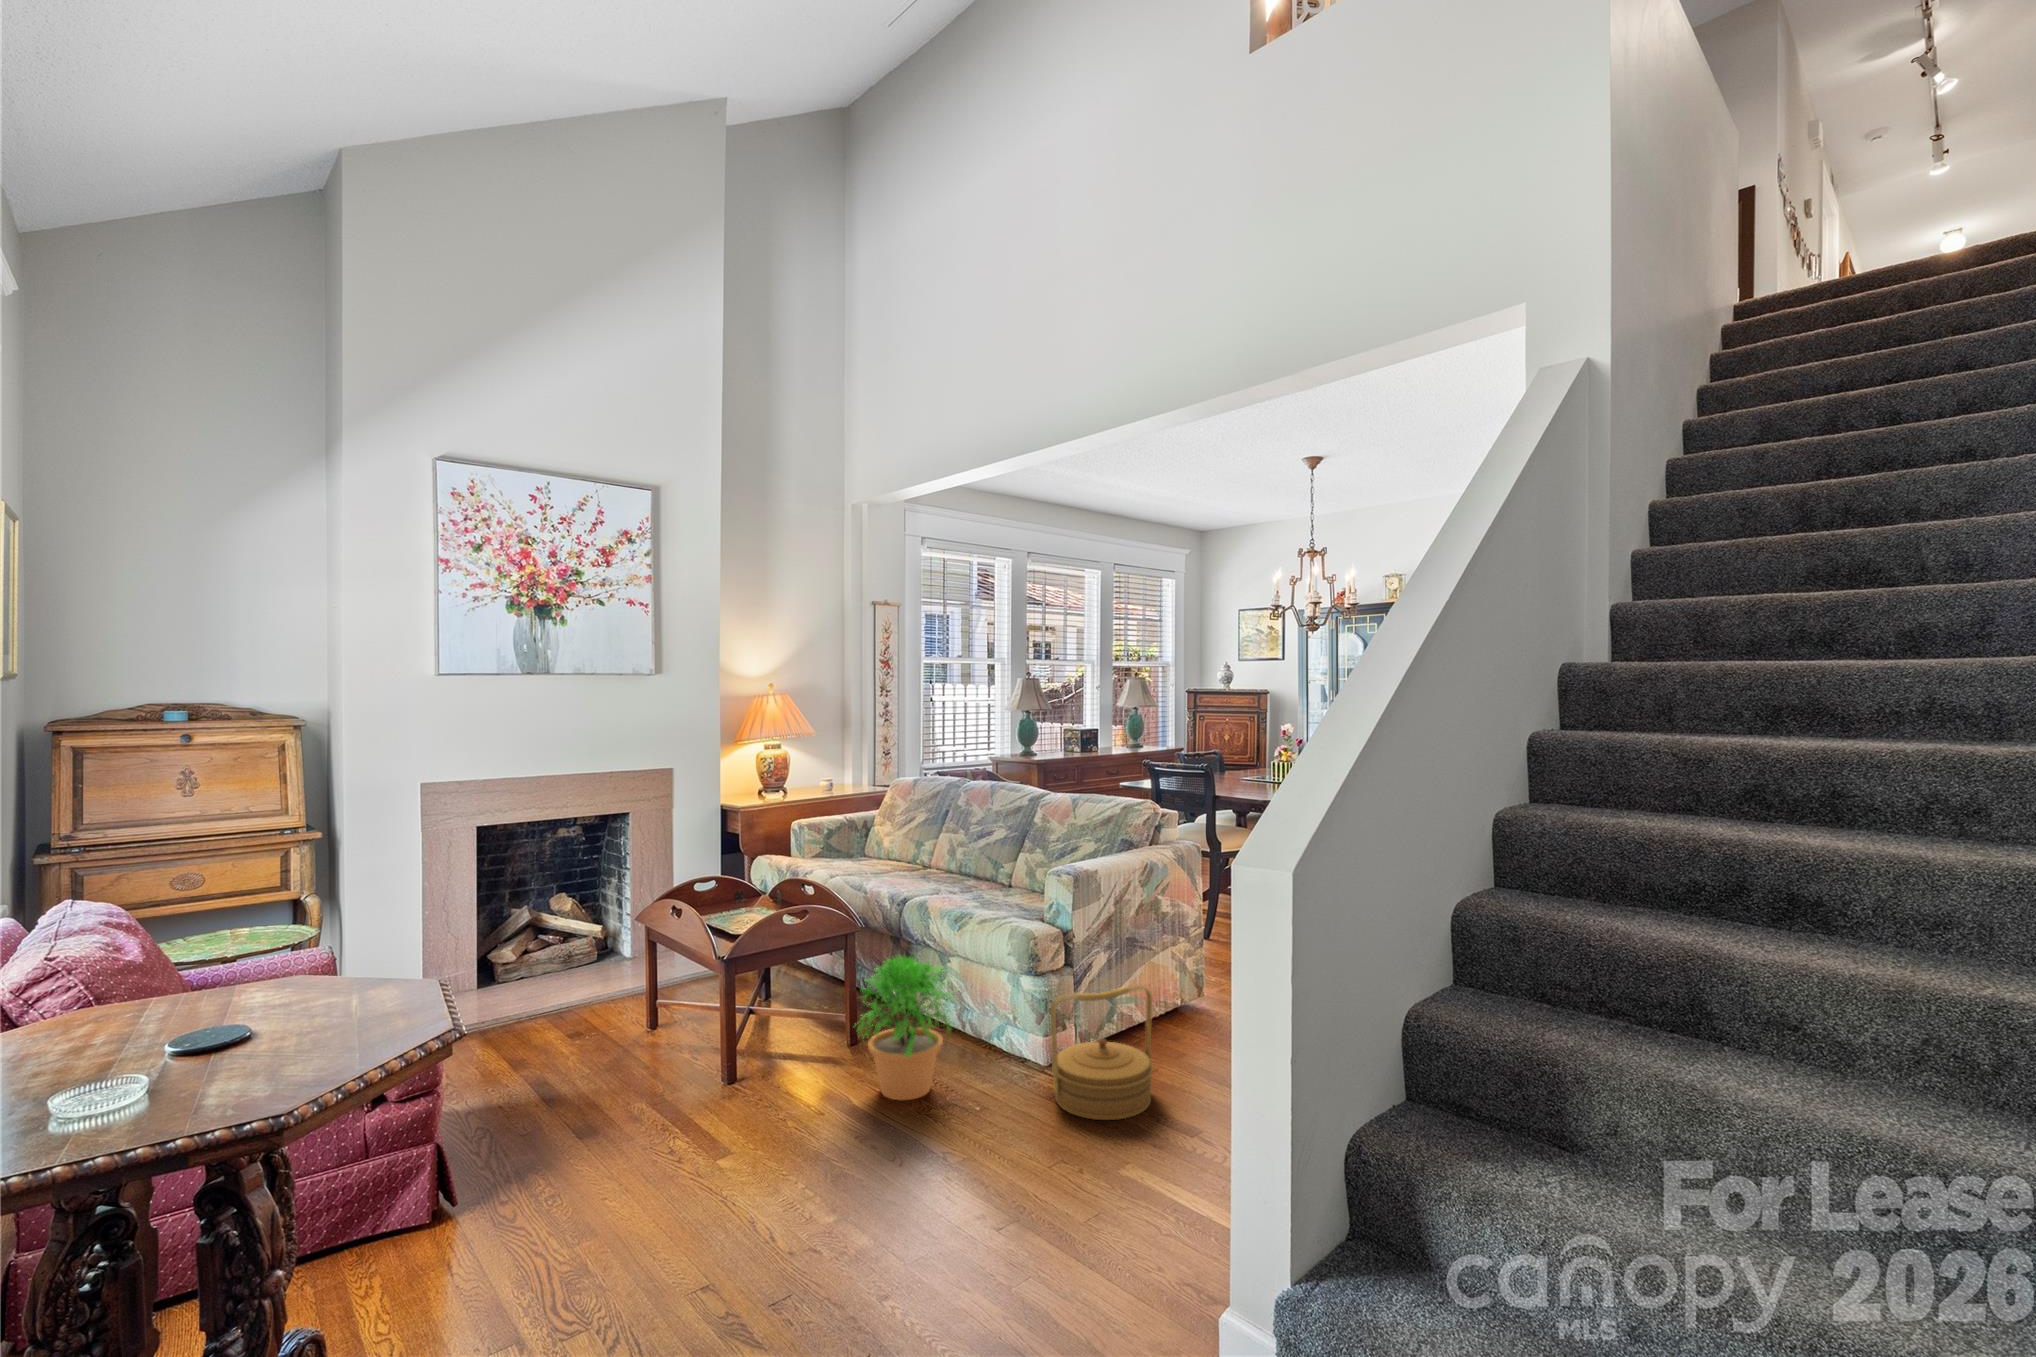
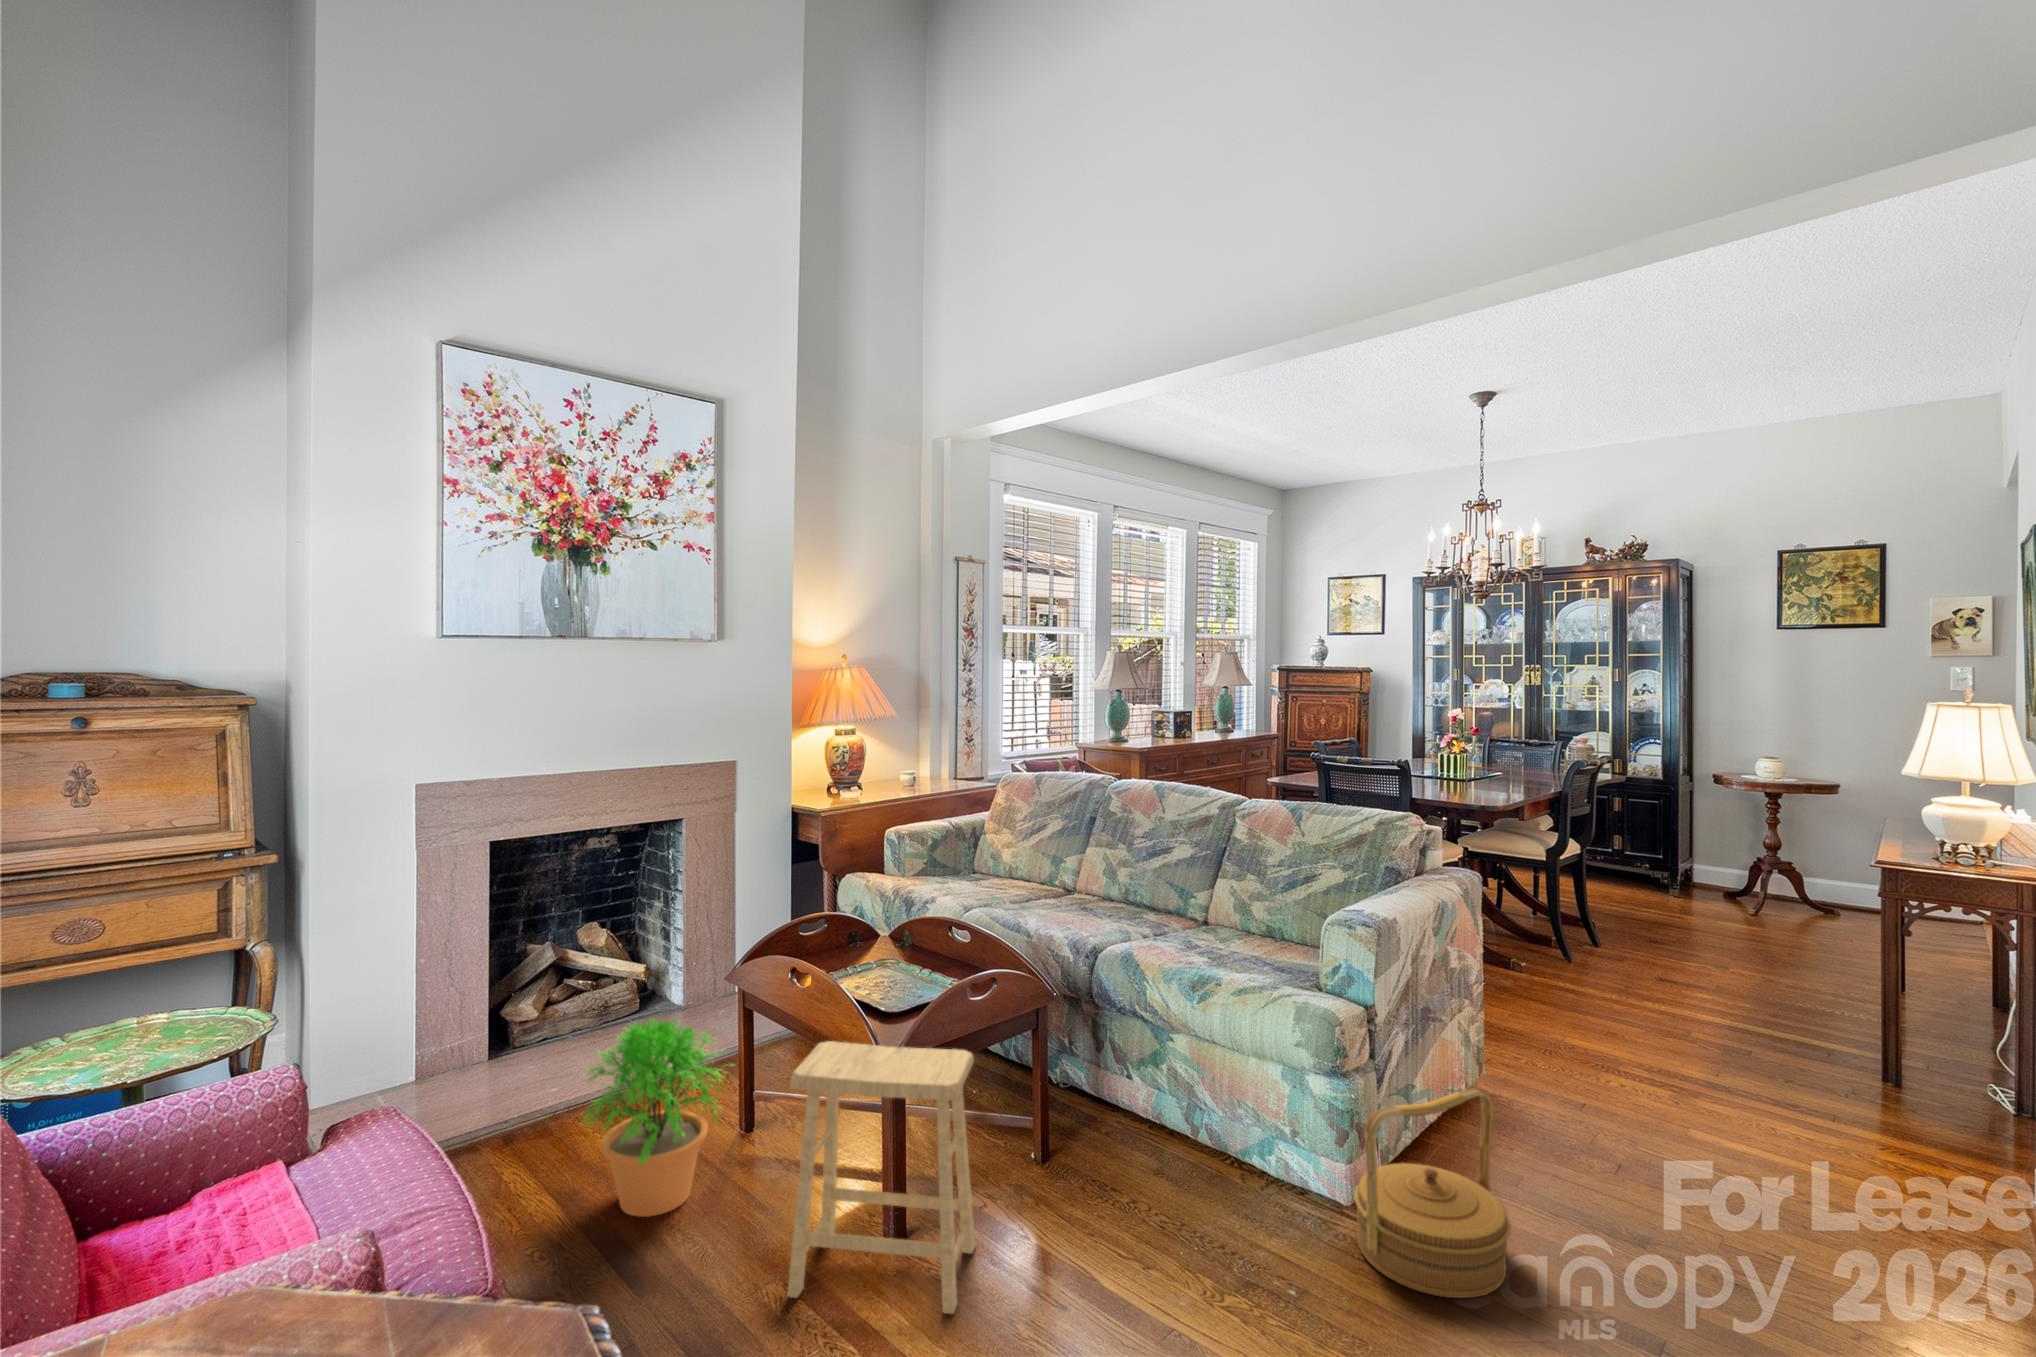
footstool: none [652,952,791,1127] -> present [787,1041,975,1314]
potted plant: present [858,956,953,1100] -> present [583,1018,727,1217]

